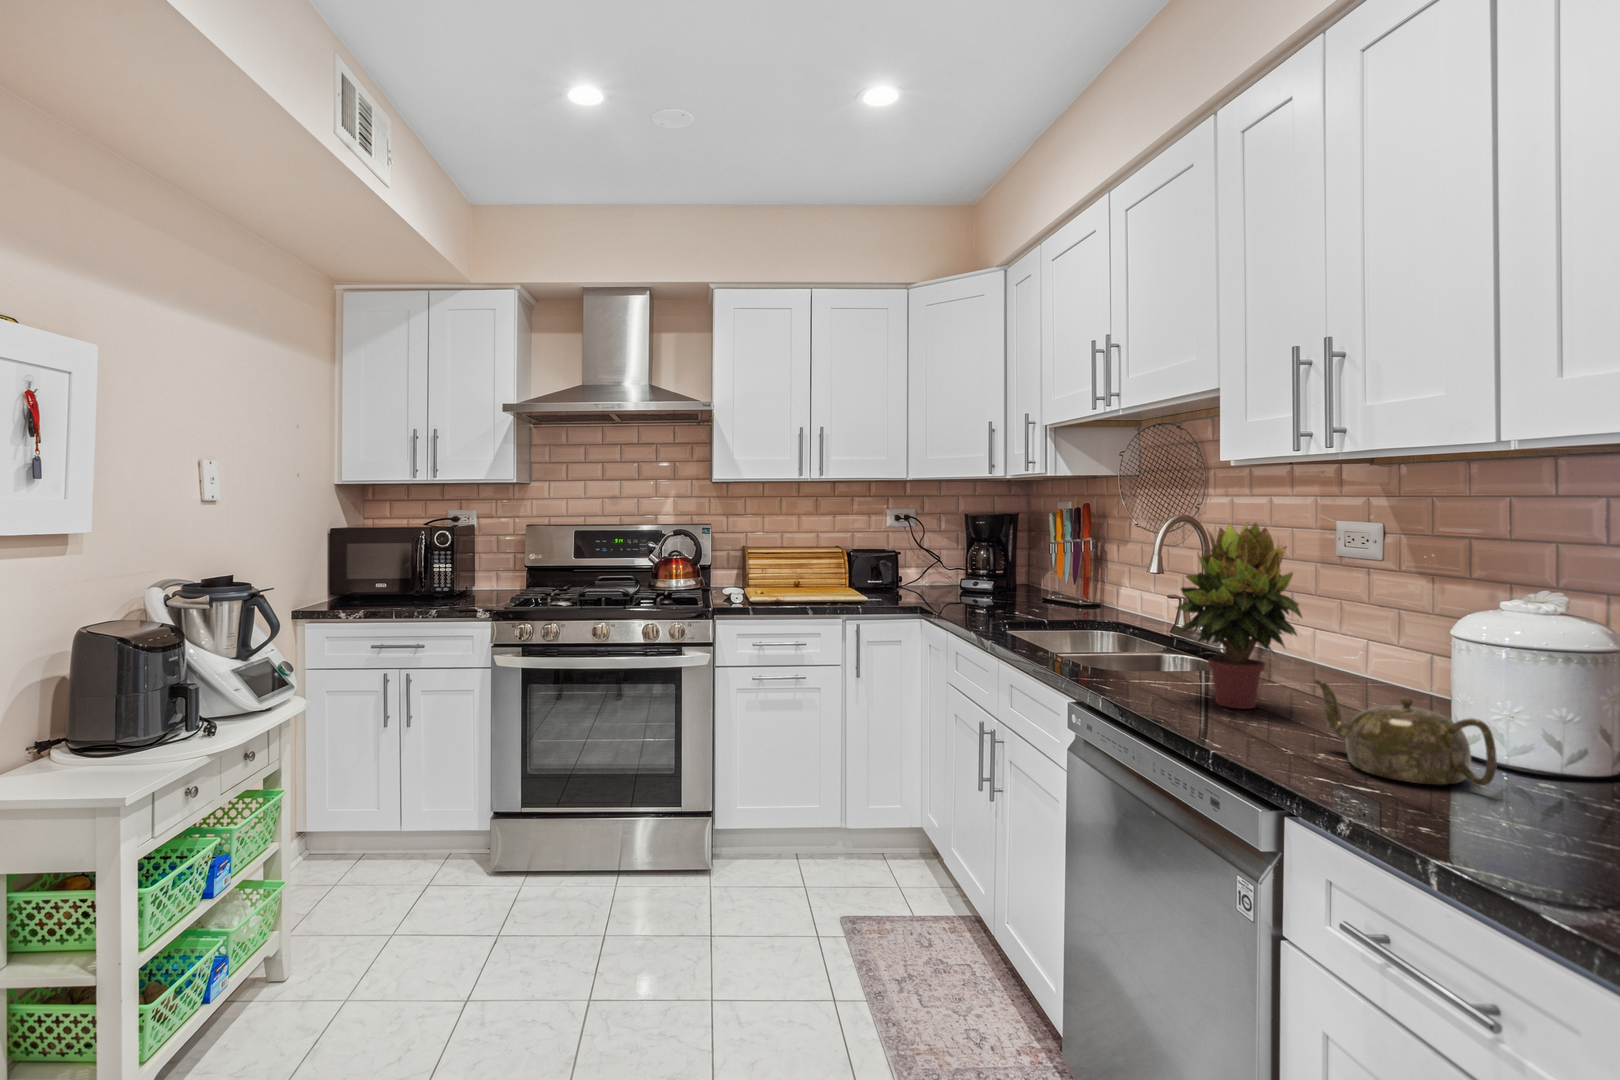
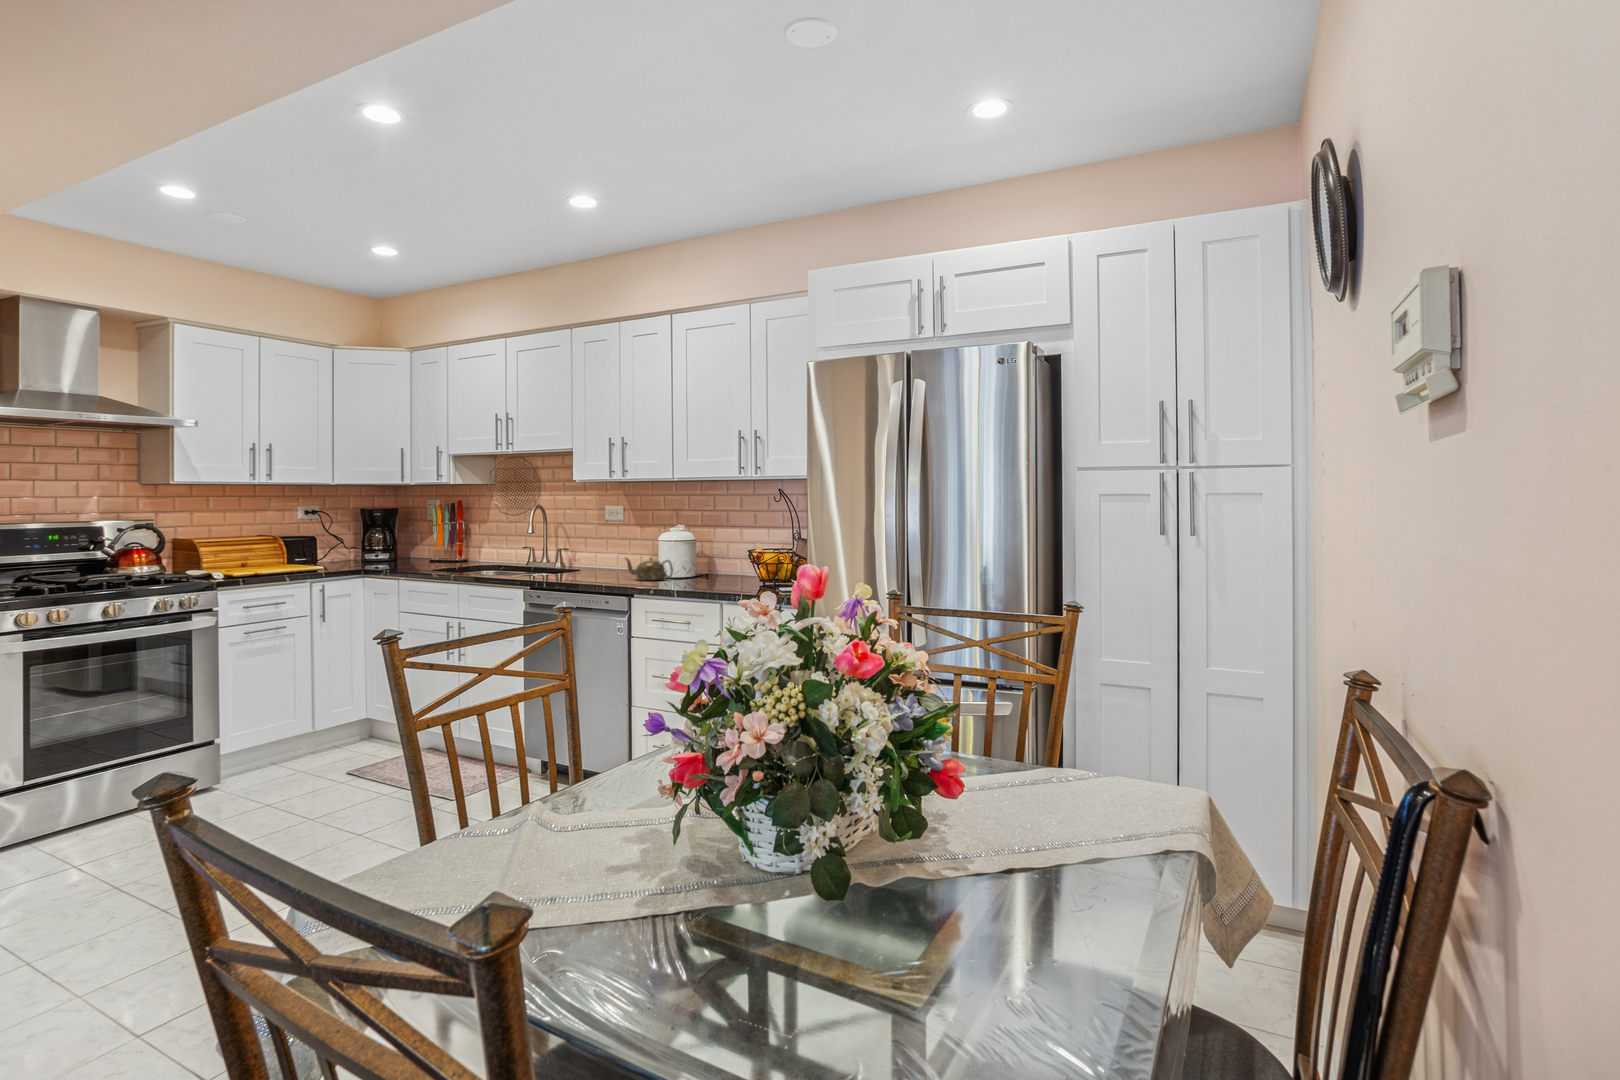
potted plant: present [1174,523,1302,709] -> none [568,506,614,577]

